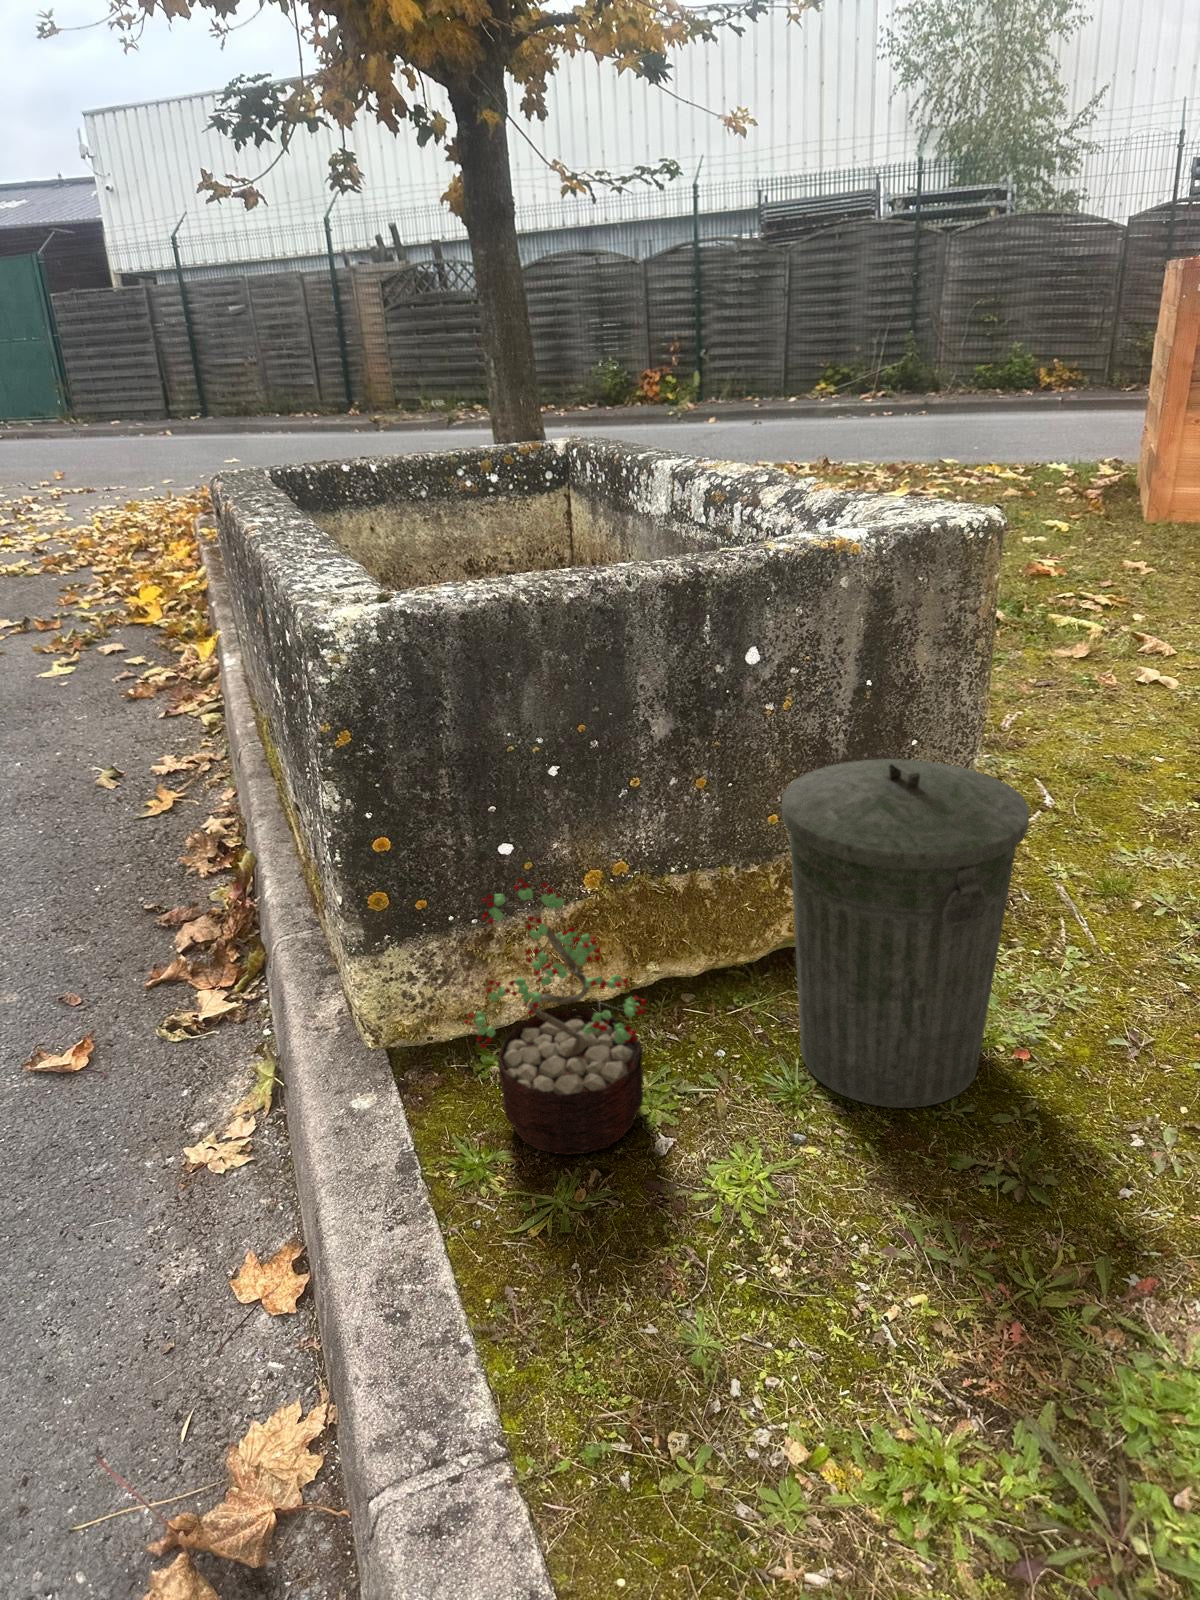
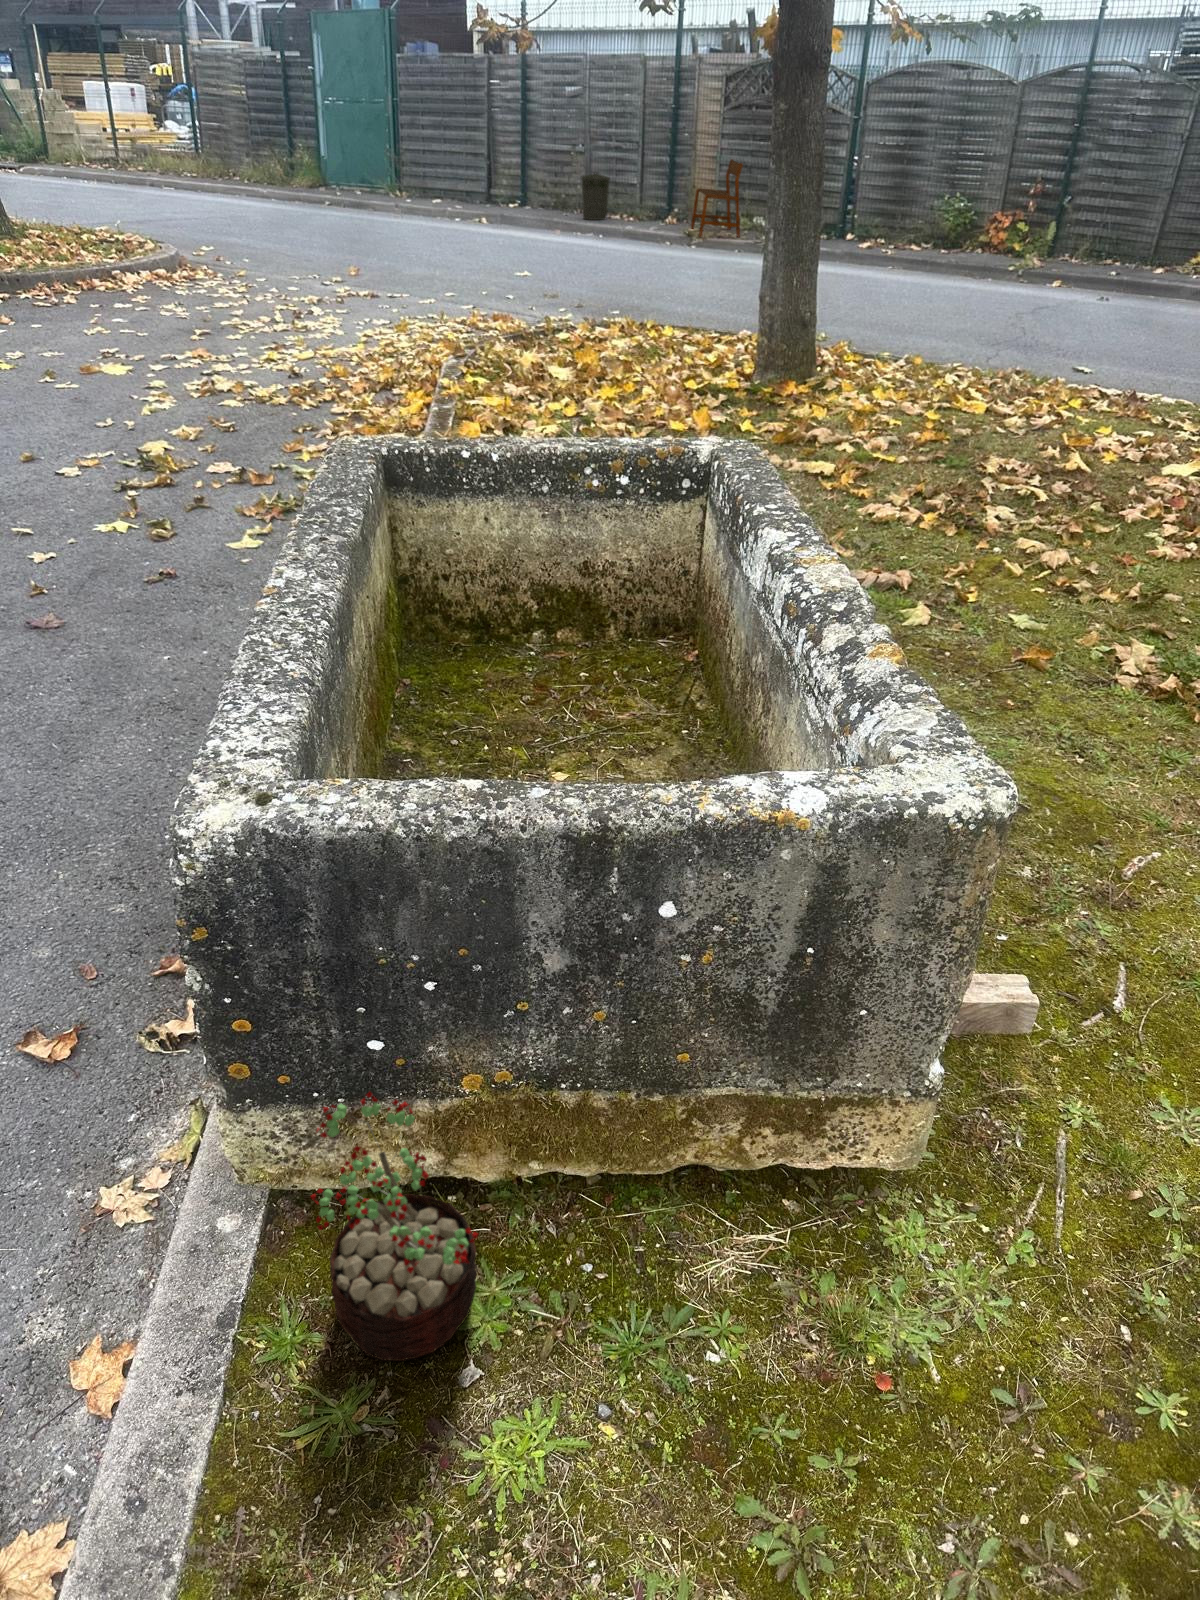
bench: none [374,354,424,422] -> present [691,159,743,237]
trash can: present [782,759,1029,1108] -> present [581,173,610,220]

